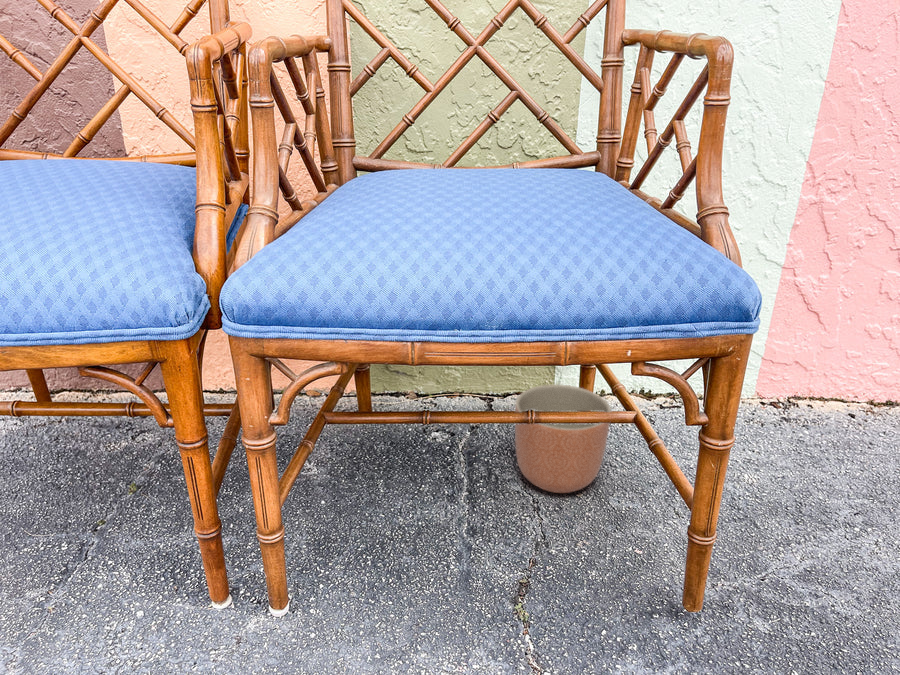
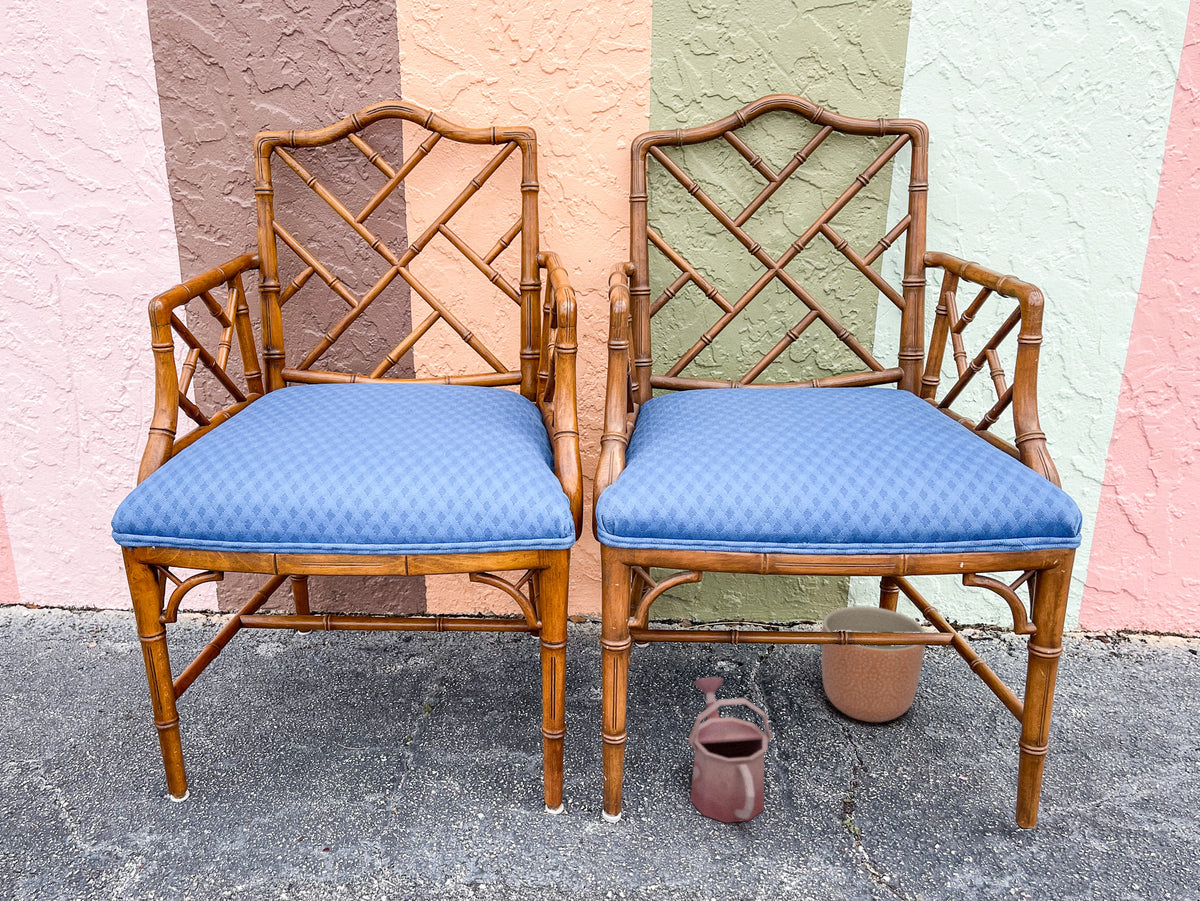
watering can: none [360,460,446,610] -> present [688,677,772,823]

